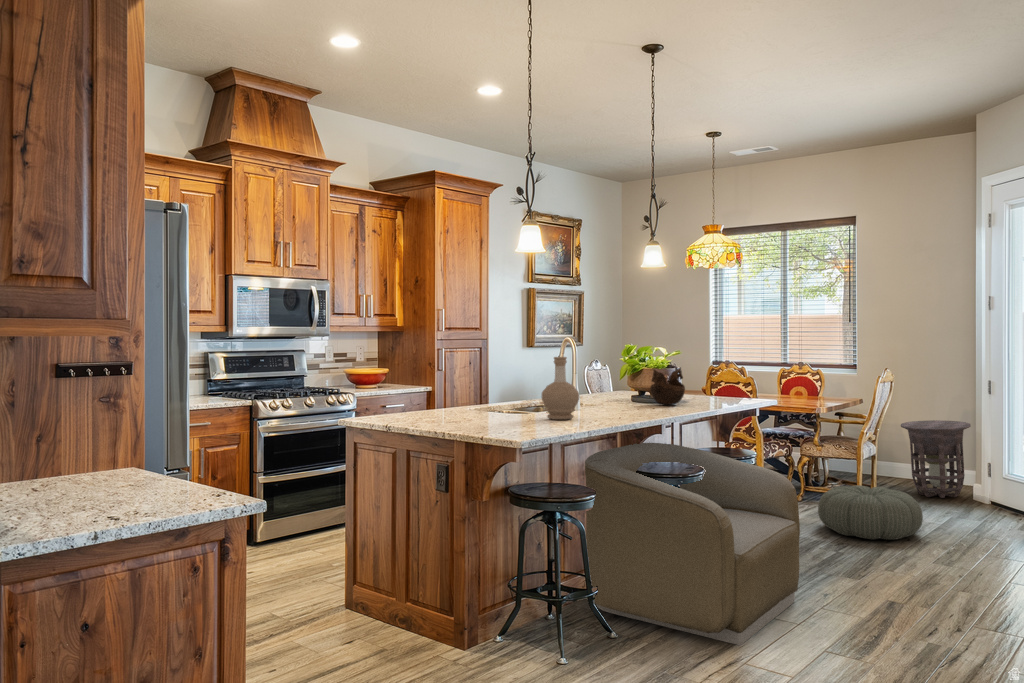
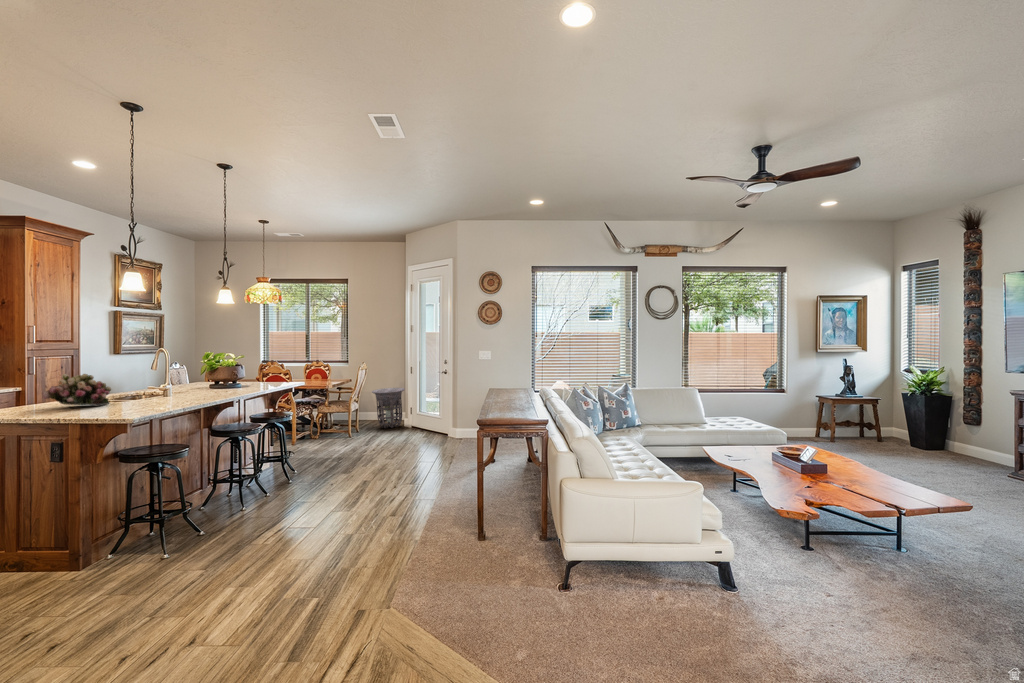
bottle: present [542,357,579,420] -> none [144,362,174,403]
decorative bowl: present [650,367,685,405] -> none [223,365,247,389]
flower arrangement: none [431,371,505,417] -> present [43,374,111,405]
armchair: present [585,443,800,645] -> none [178,413,318,522]
pouf: present [818,485,923,540] -> none [328,425,382,454]

